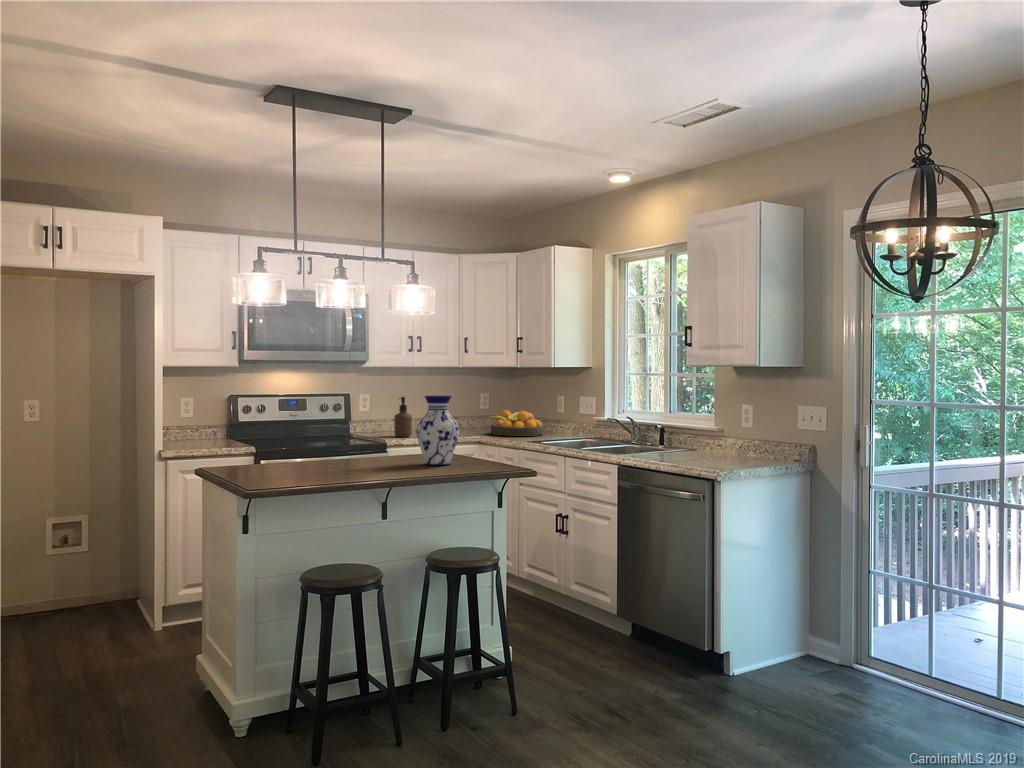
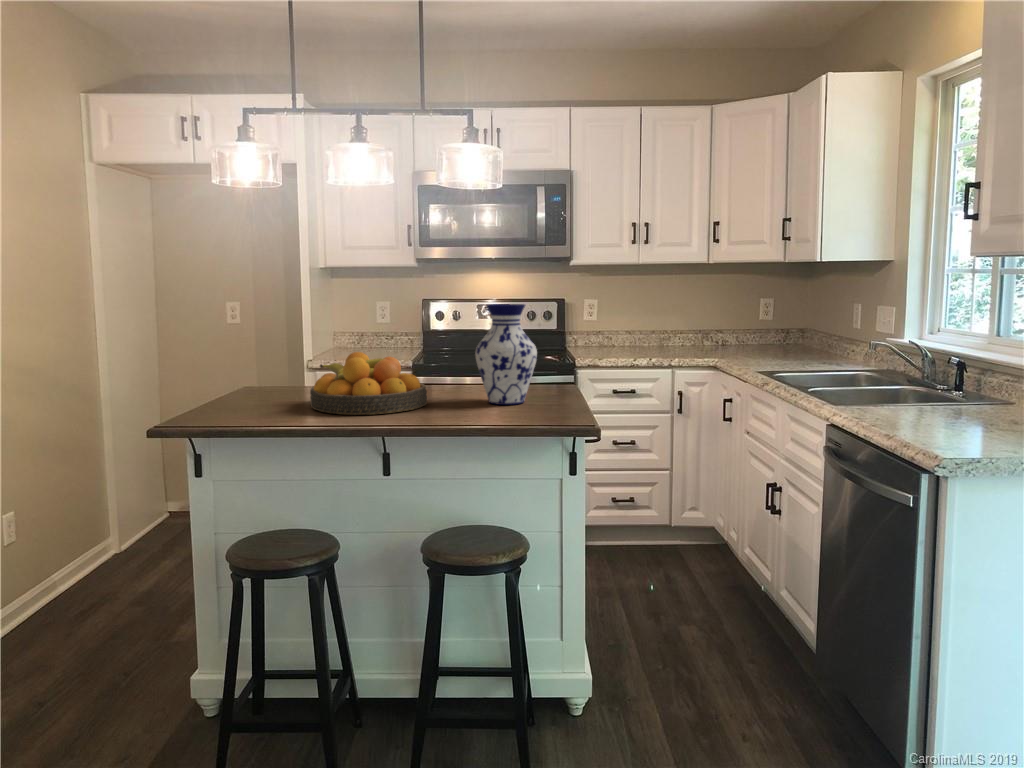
soap dispenser: present [394,397,412,437] -> none [608,303,630,355]
fruit bowl: present [490,410,544,436] -> present [310,352,427,415]

